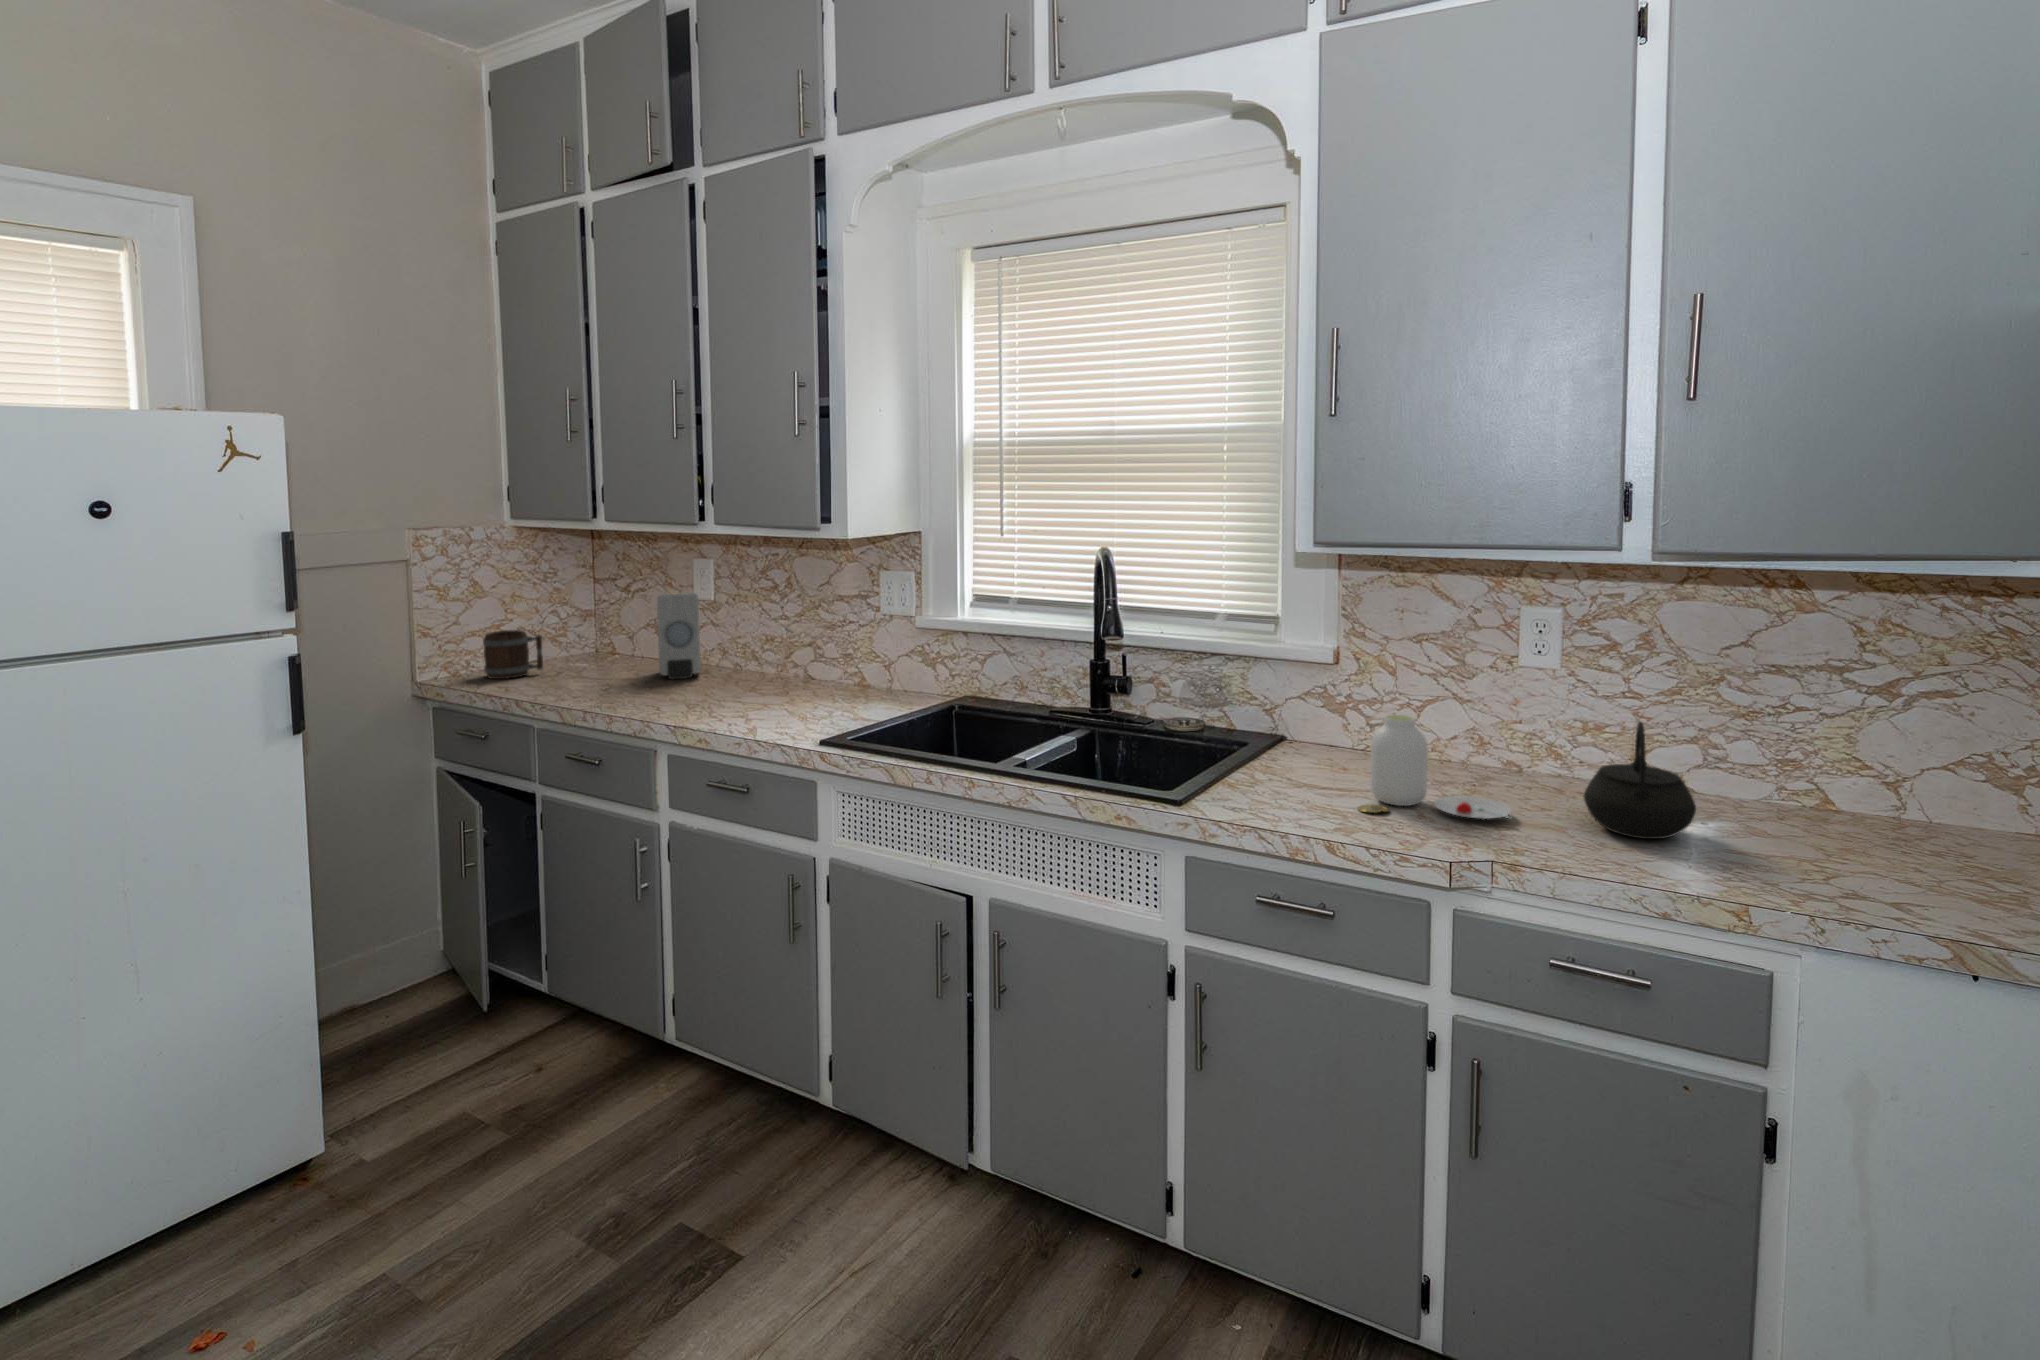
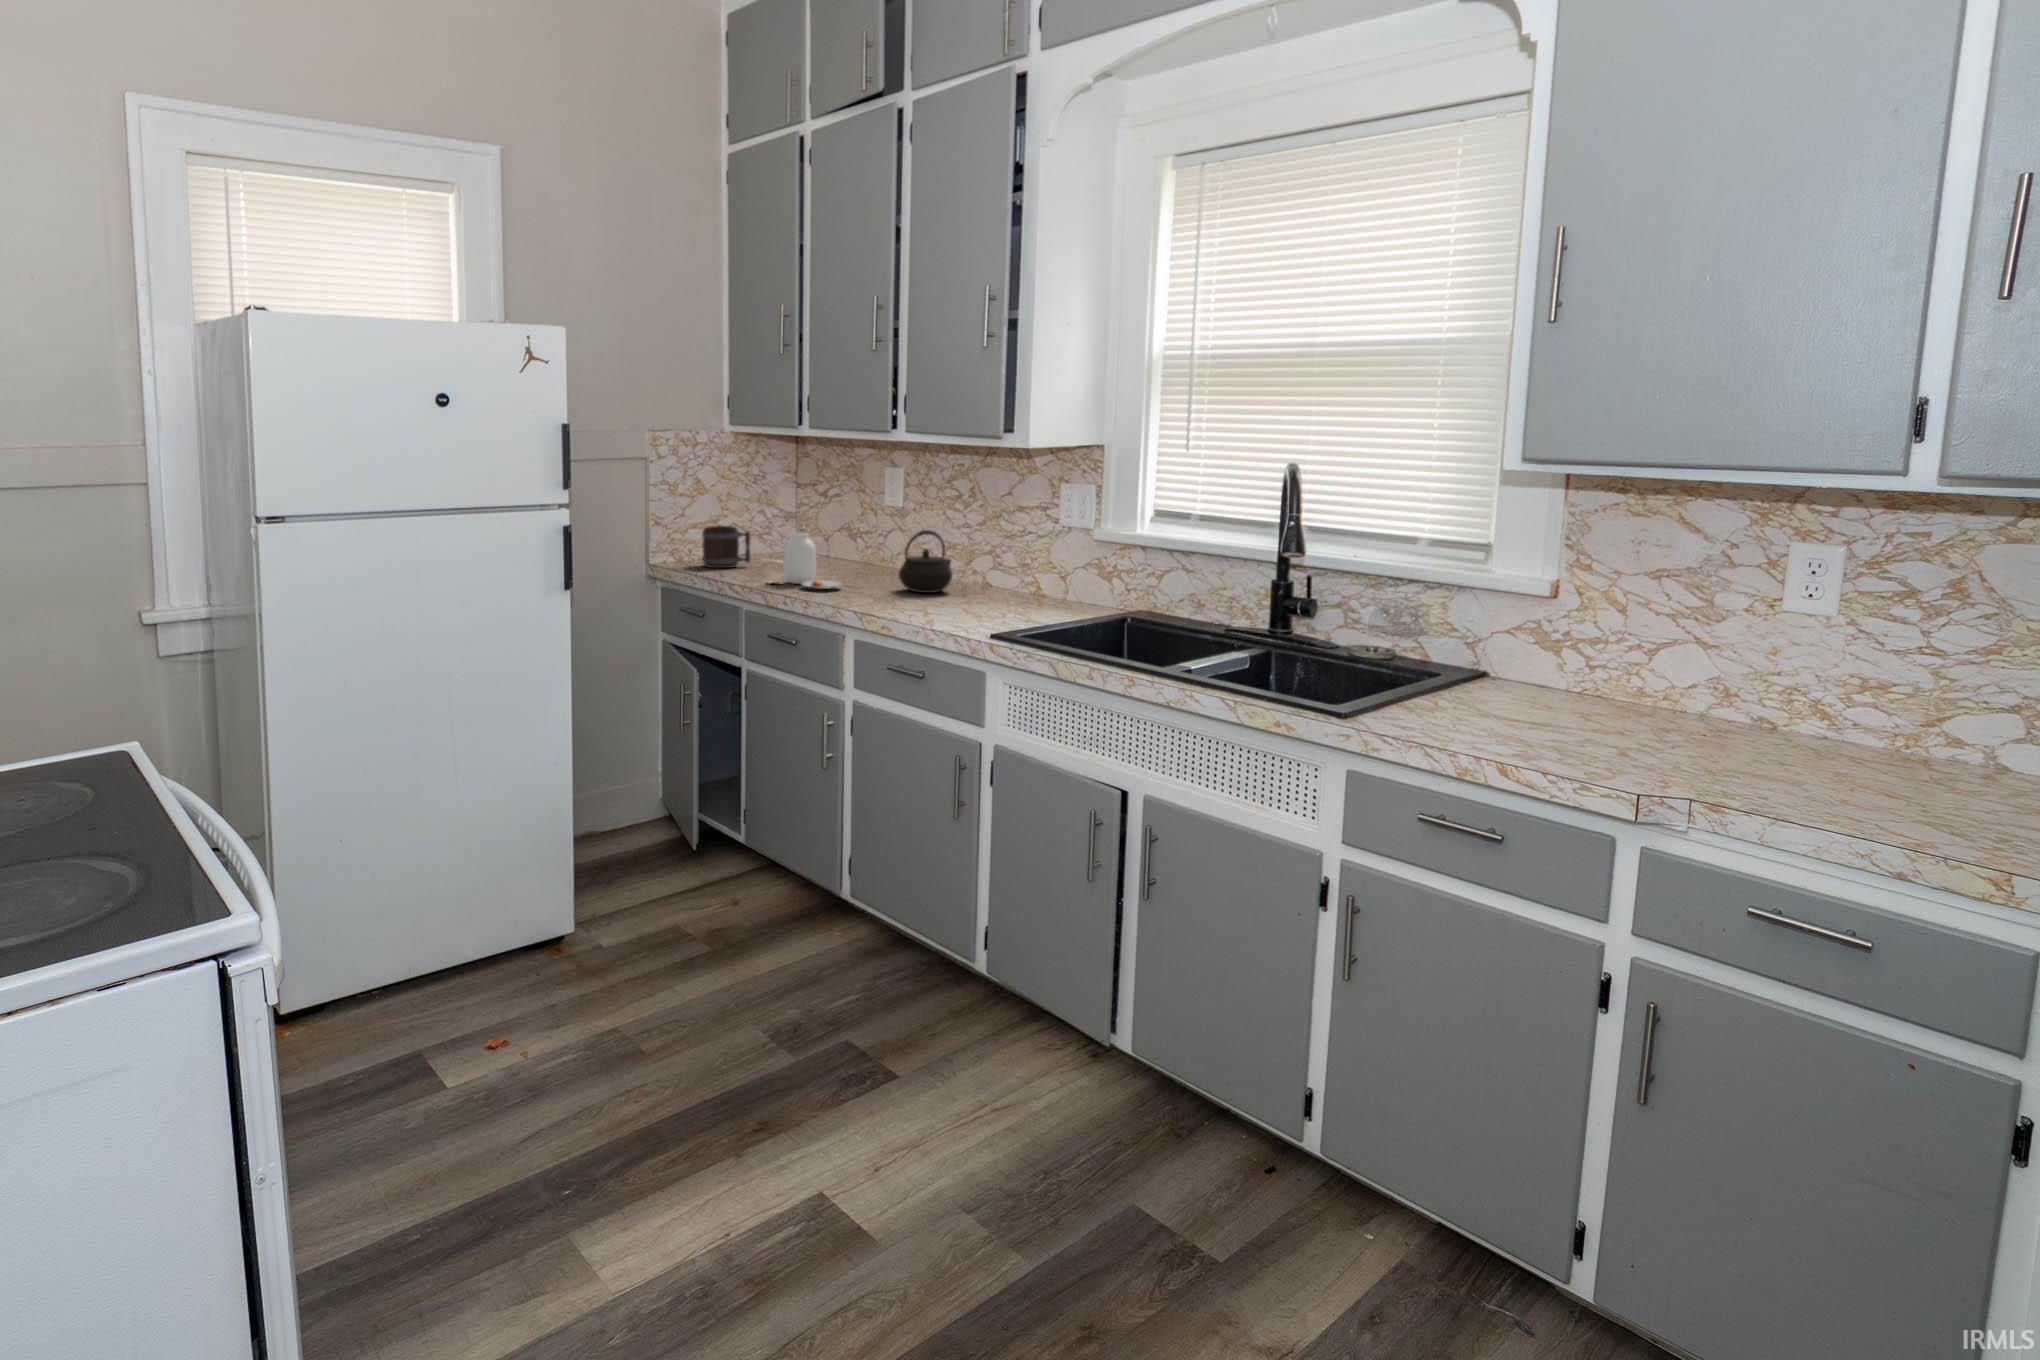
soap dispenser: present [657,593,701,679] -> none [850,499,888,579]
jar: present [1358,715,1511,819] -> present [776,532,842,589]
kettle: present [1584,722,1696,839] -> present [899,530,953,593]

